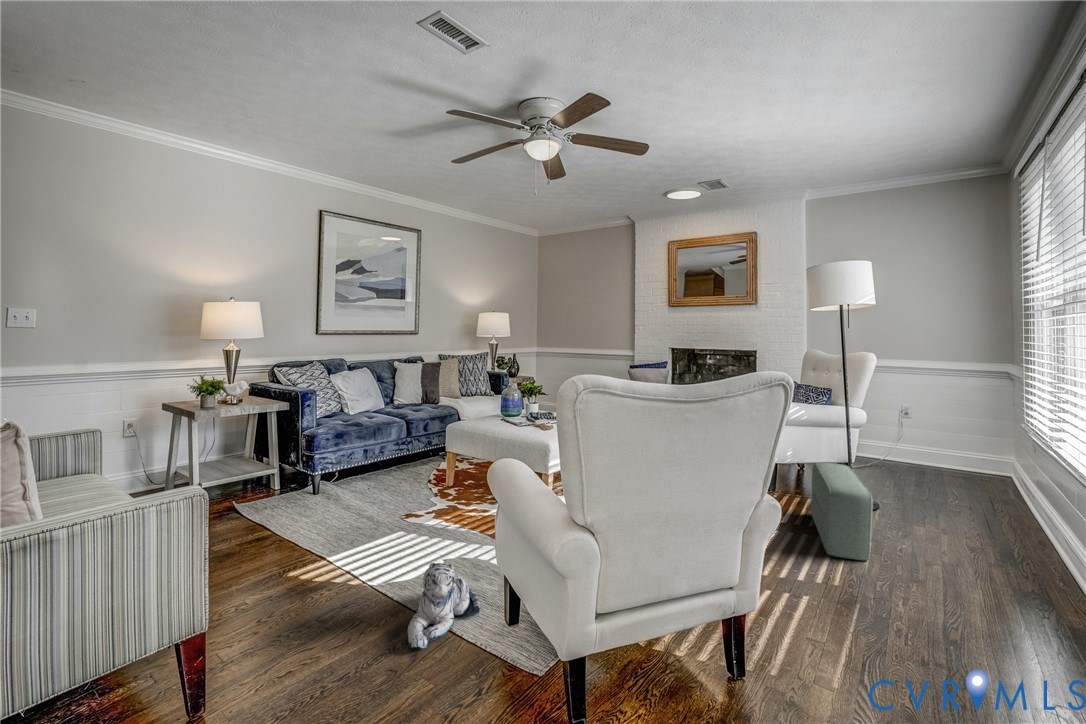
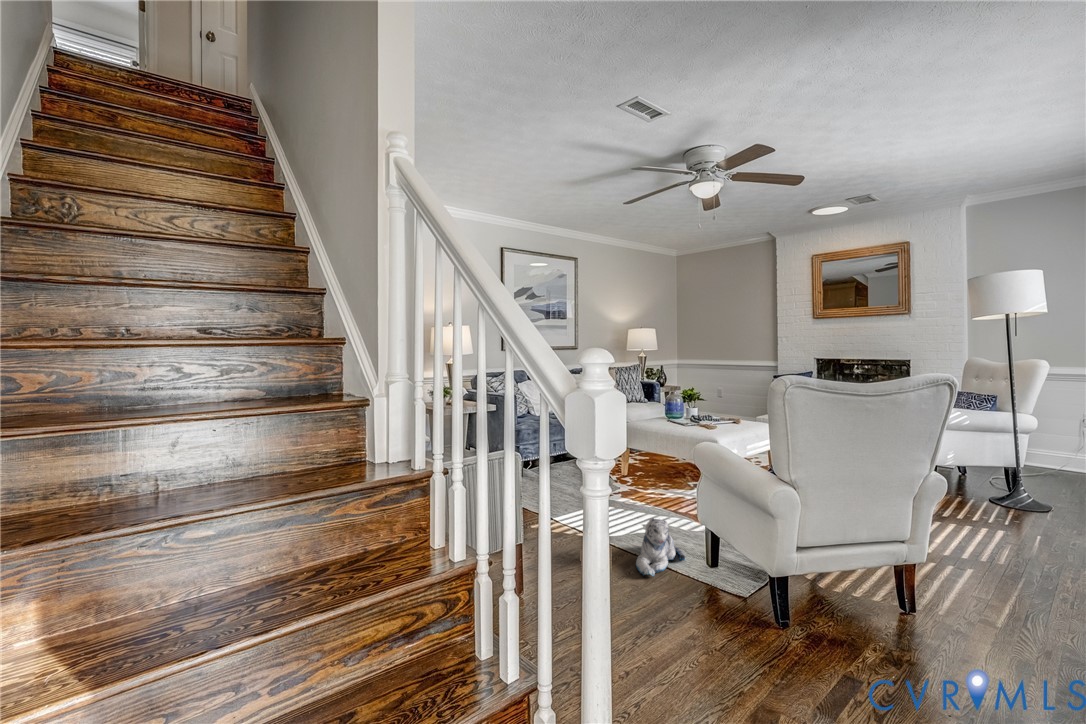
pouf: present [811,463,873,560] -> none [975,463,1038,549]

